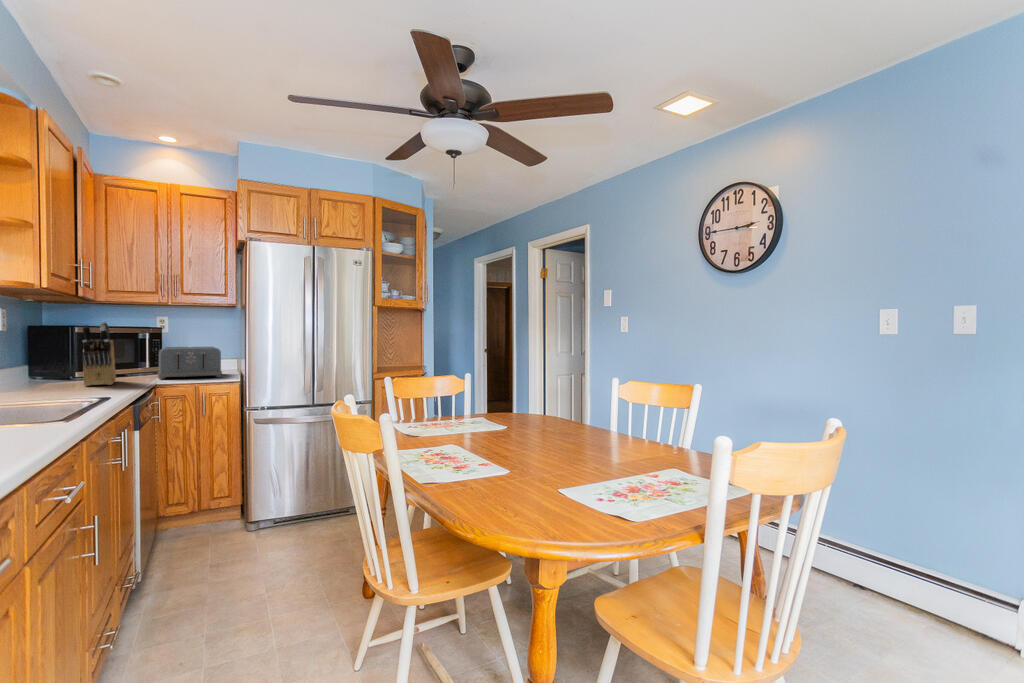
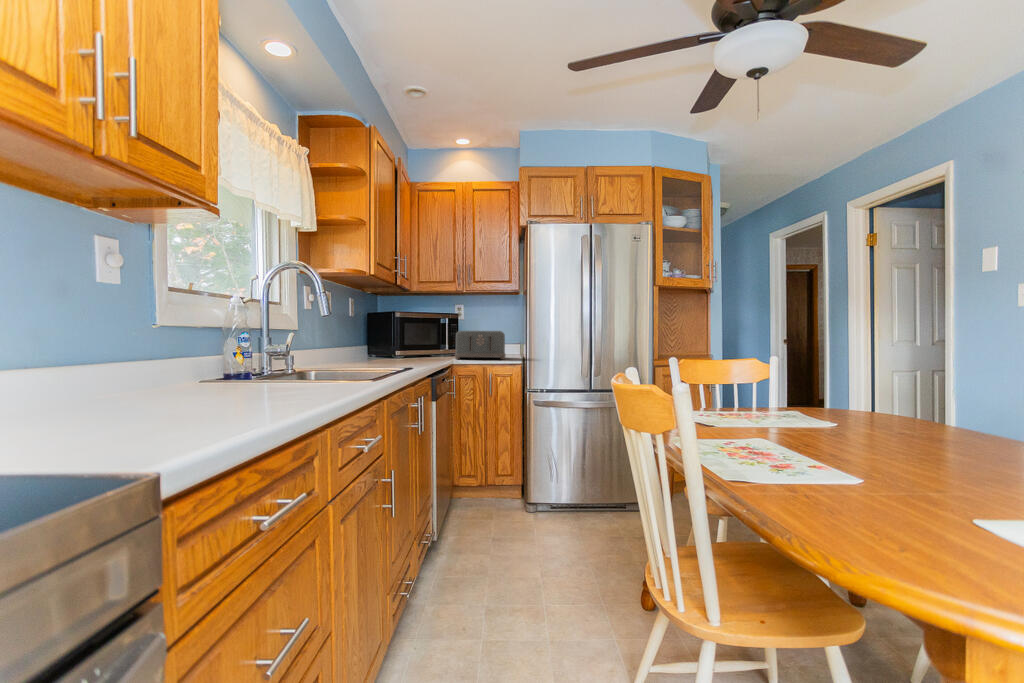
knife block: present [82,322,116,386] -> none [399,304,424,361]

